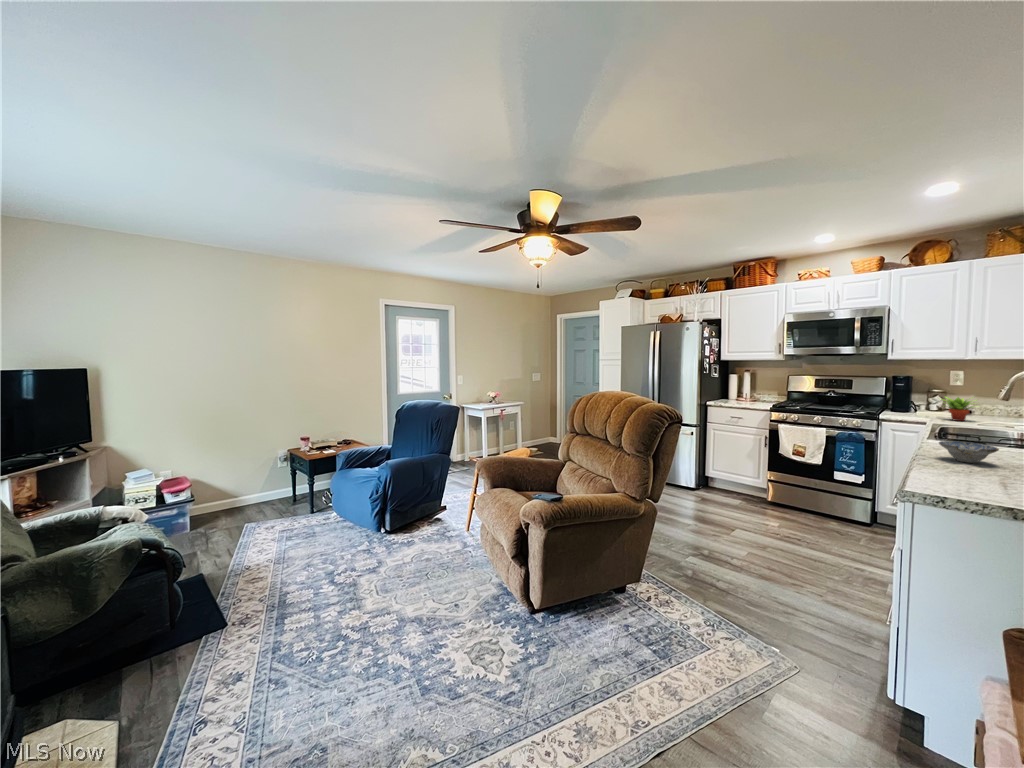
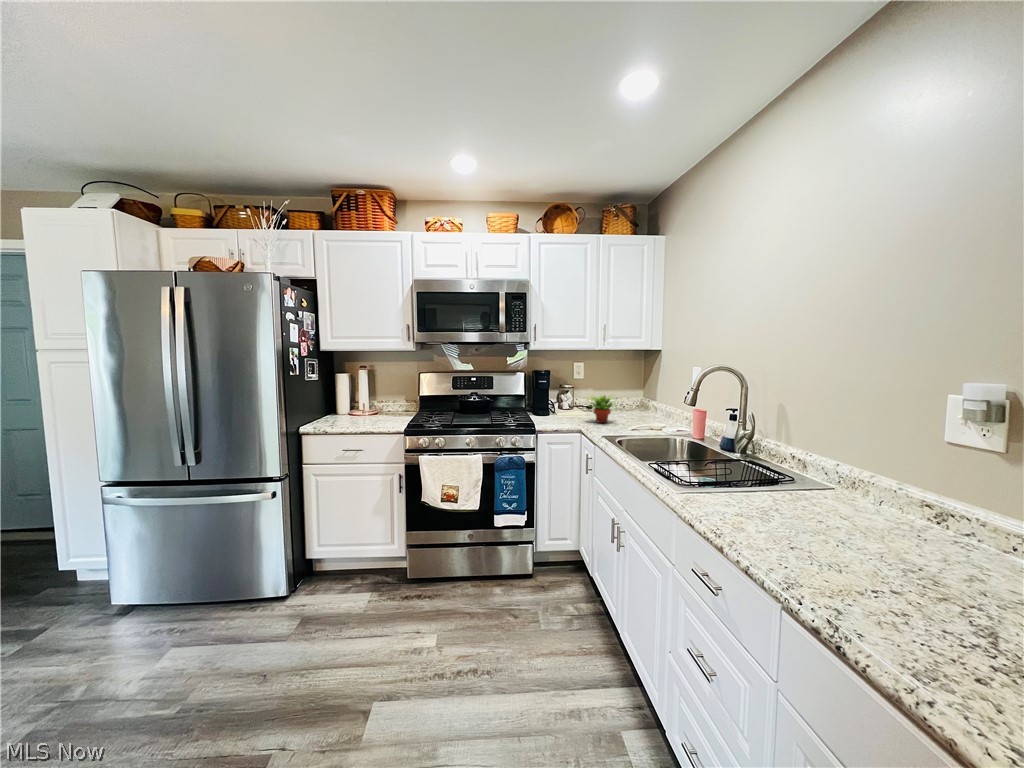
ceramic bowl: present [939,441,999,463] -> none [796,518,916,582]

